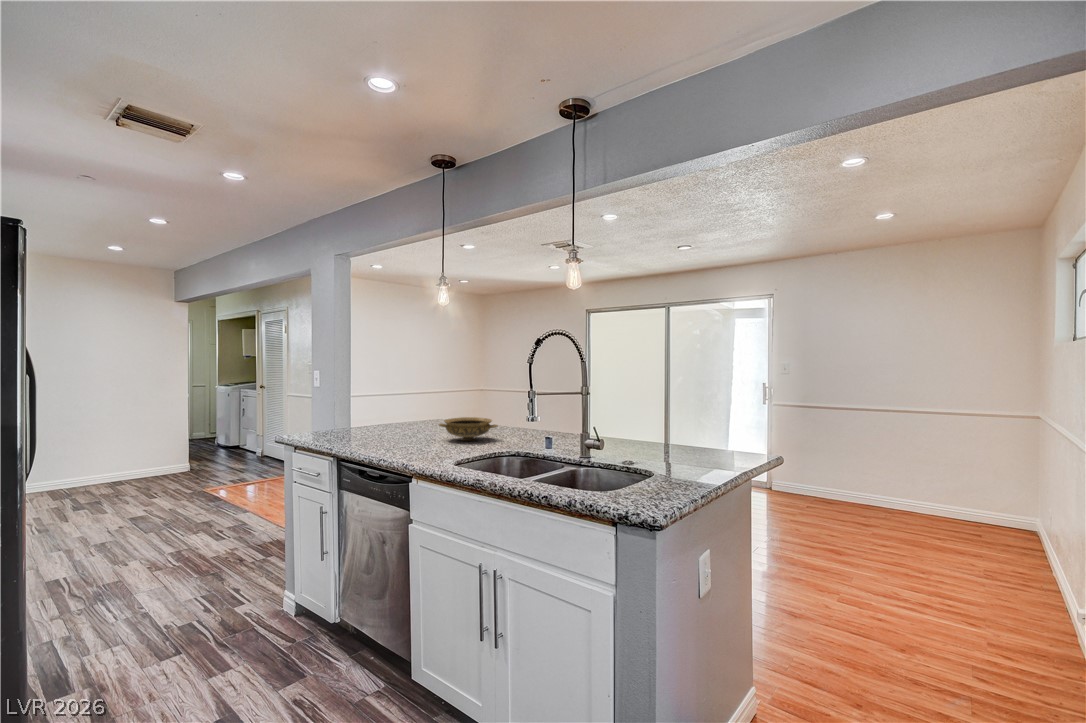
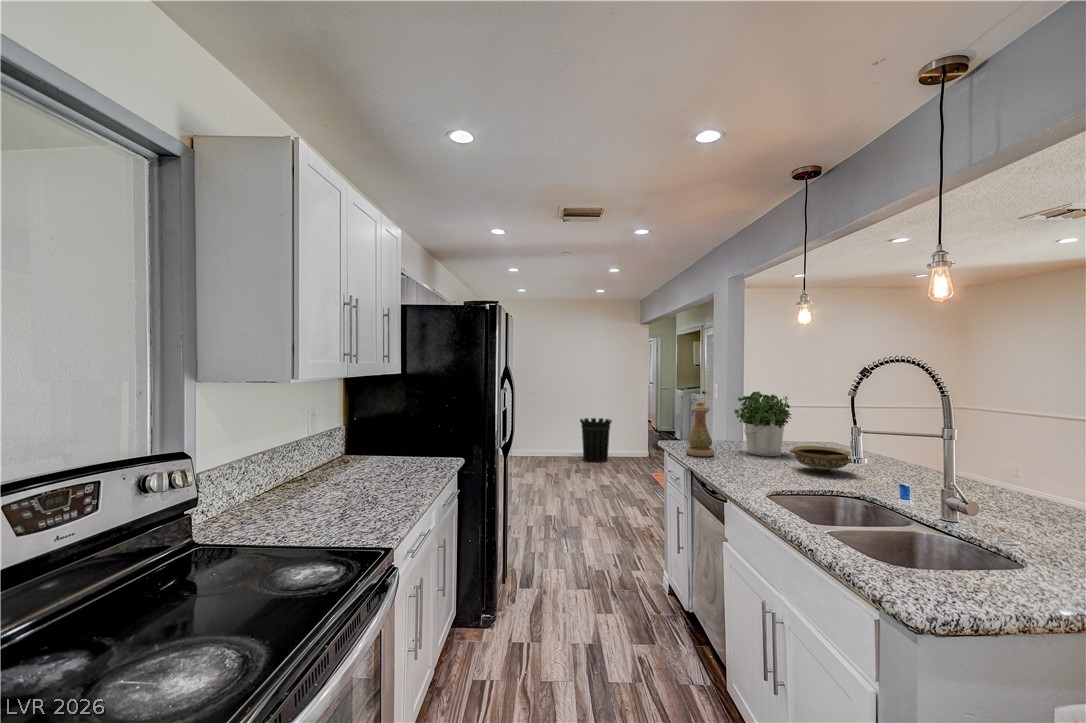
potted plant: none [373,370,428,435] -> present [734,391,791,456]
vase: none [327,381,361,445] -> present [686,400,715,457]
waste bin: none [71,427,132,493] -> present [580,418,612,463]

